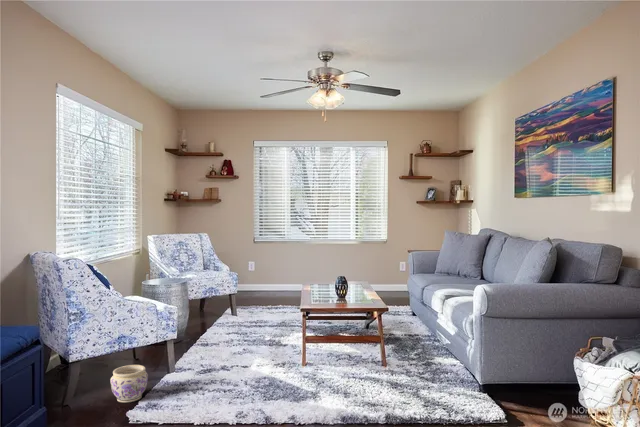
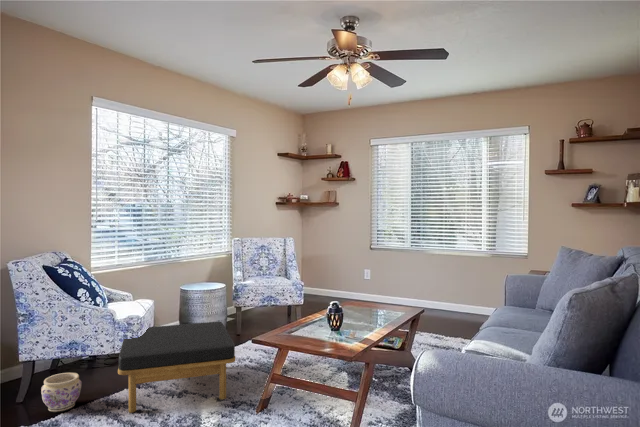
ottoman: none [146,308,275,387] -> present [118,322,235,413]

